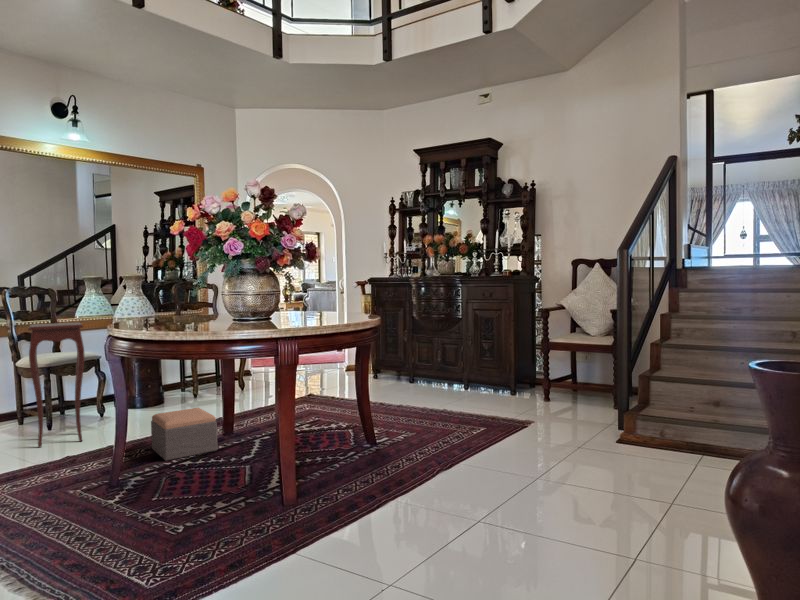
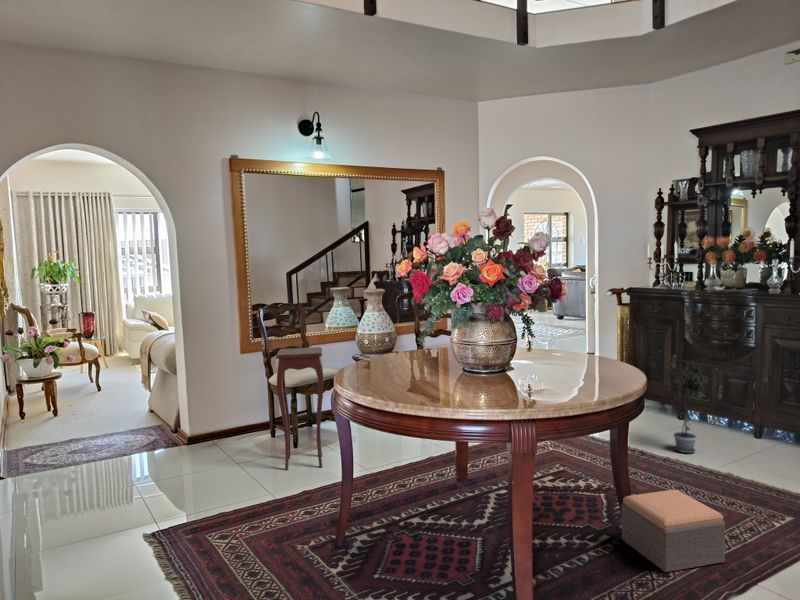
potted plant: none [399,328,433,400] -> present [668,362,713,453]
footstool: present [151,408,218,461] -> present [622,490,725,572]

